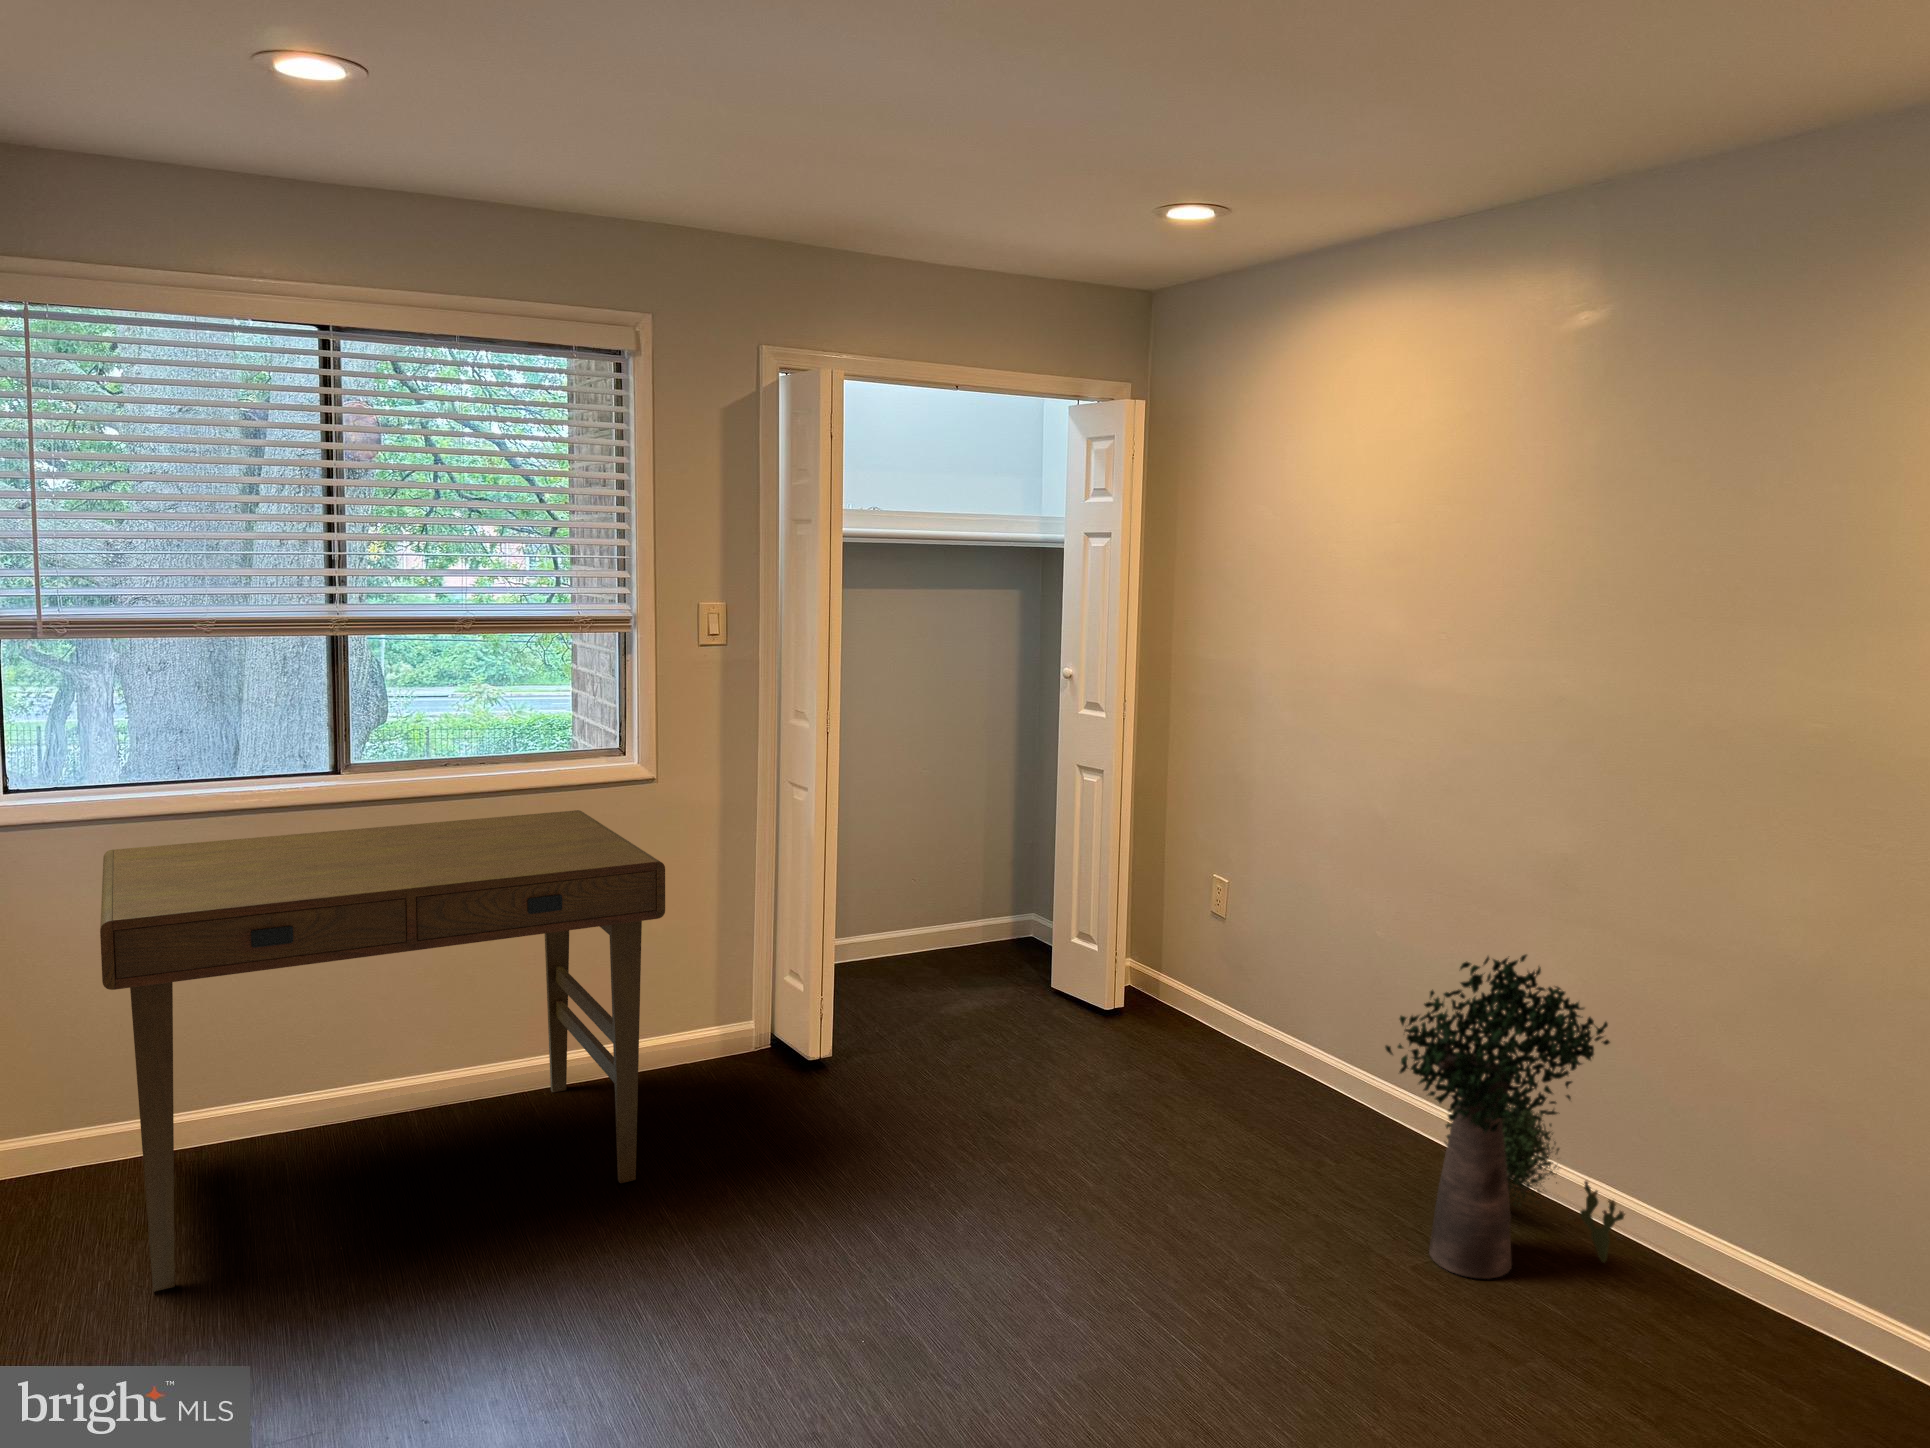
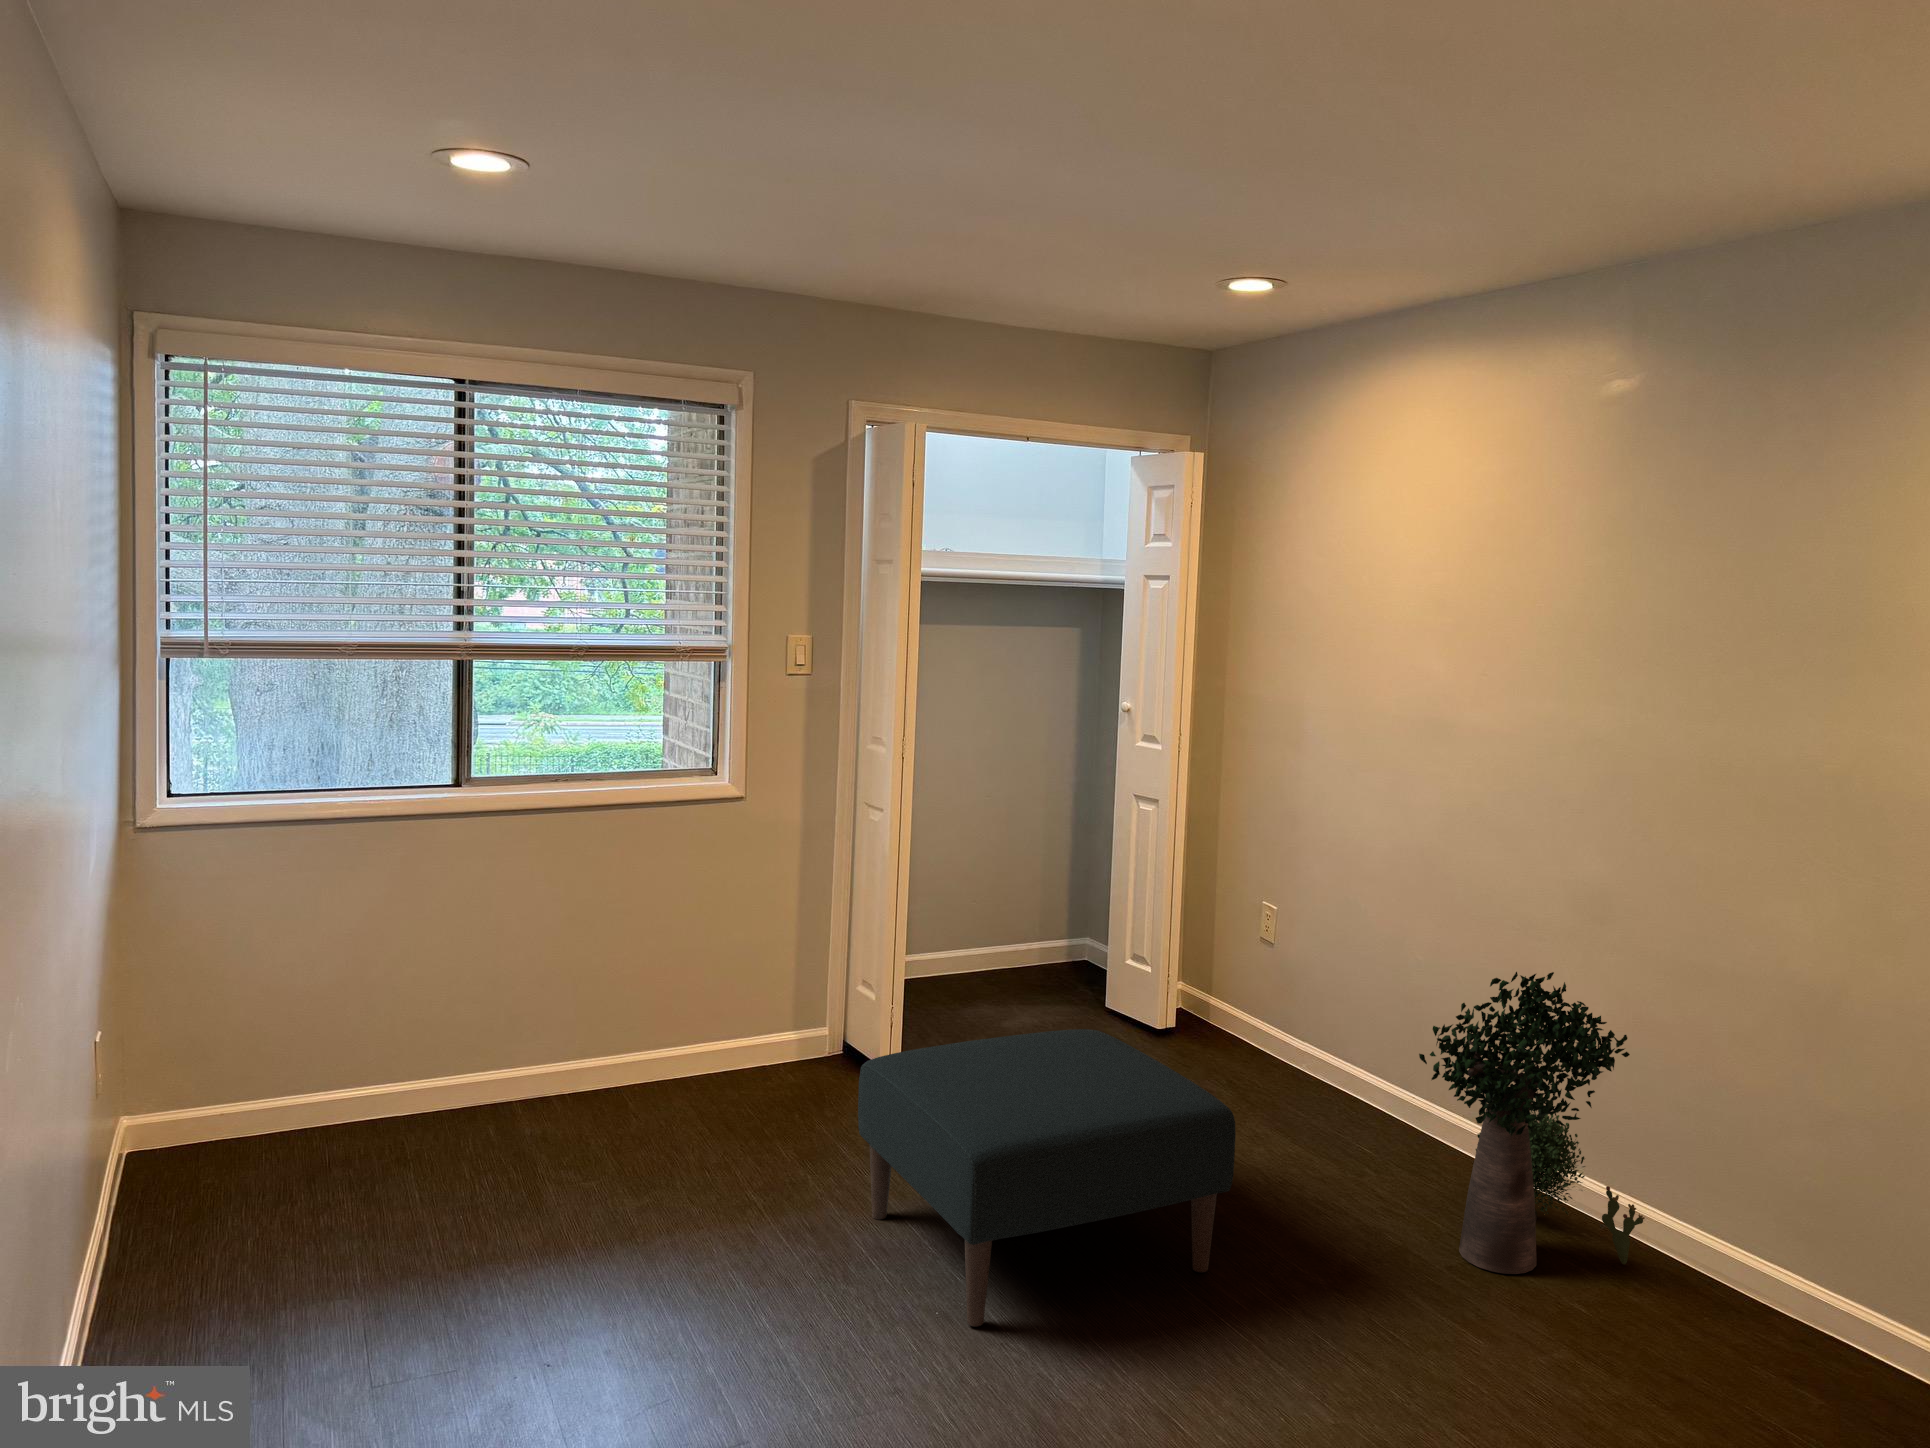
desk: present [100,810,665,1292] -> none [256,825,757,1243]
ottoman: none [779,1024,1190,1365] -> present [858,1029,1236,1326]

